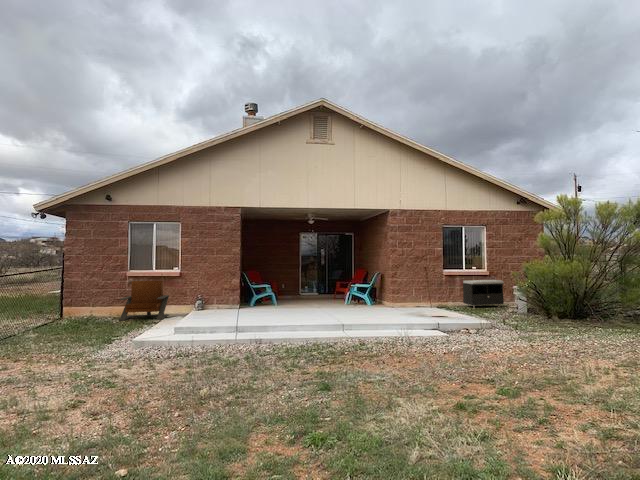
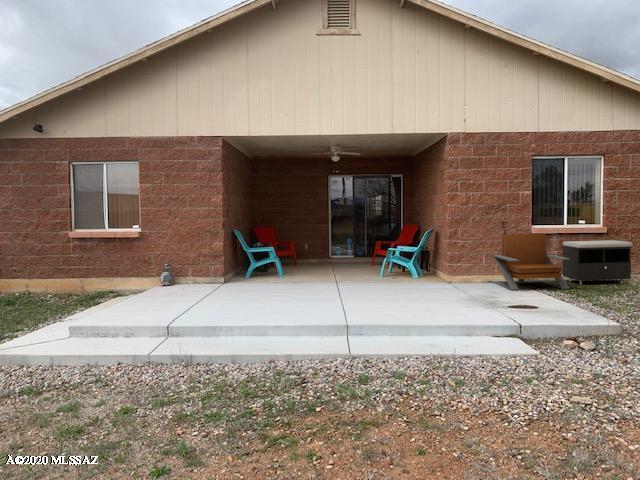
lounge chair: present [120,281,169,321] -> present [493,233,570,291]

